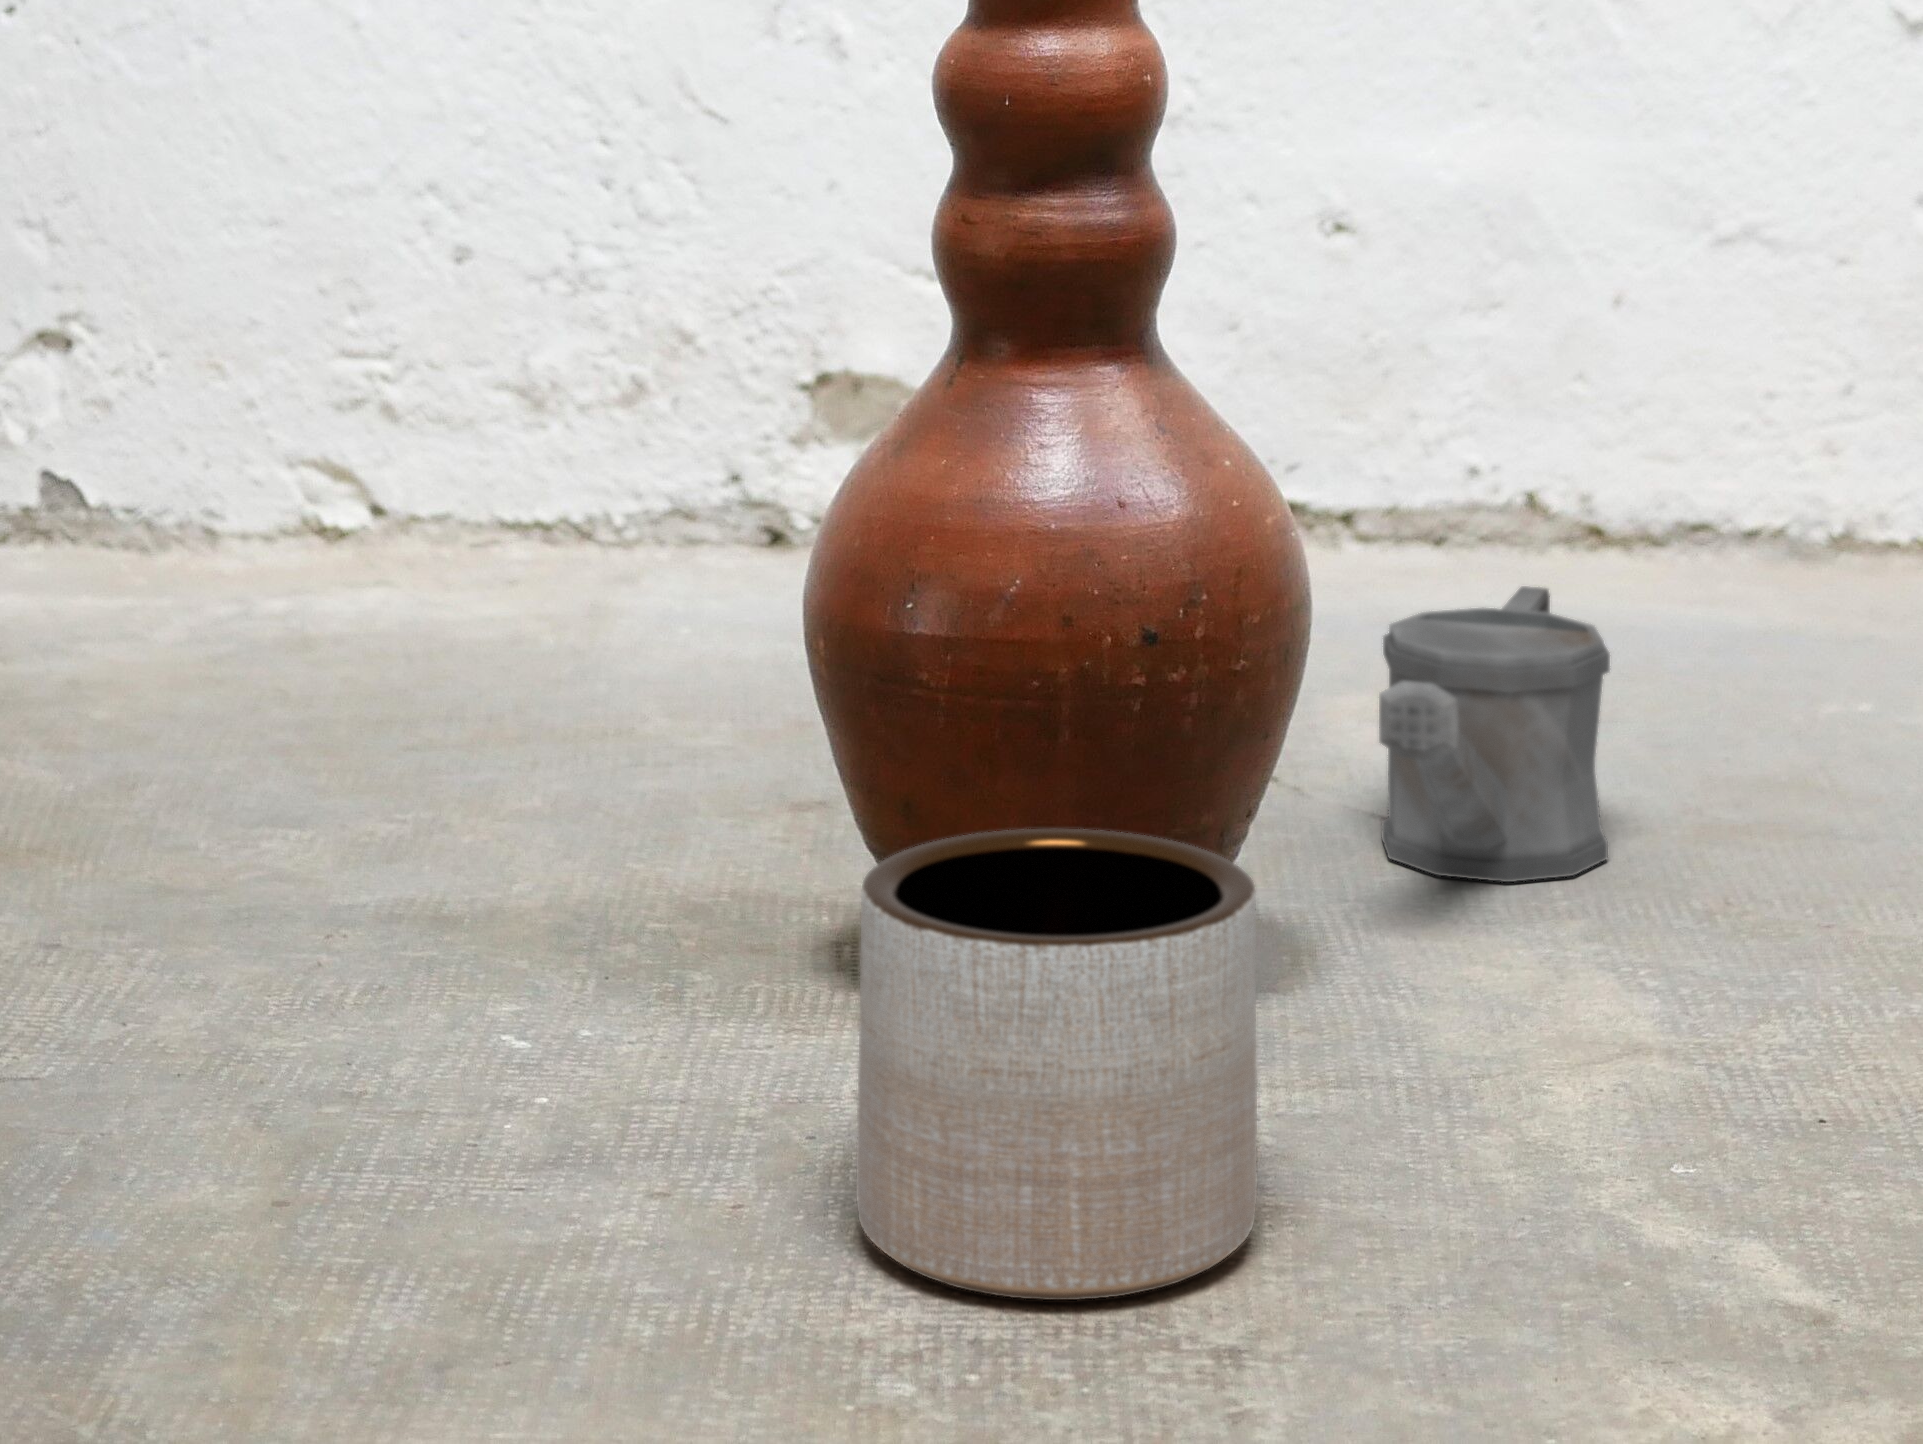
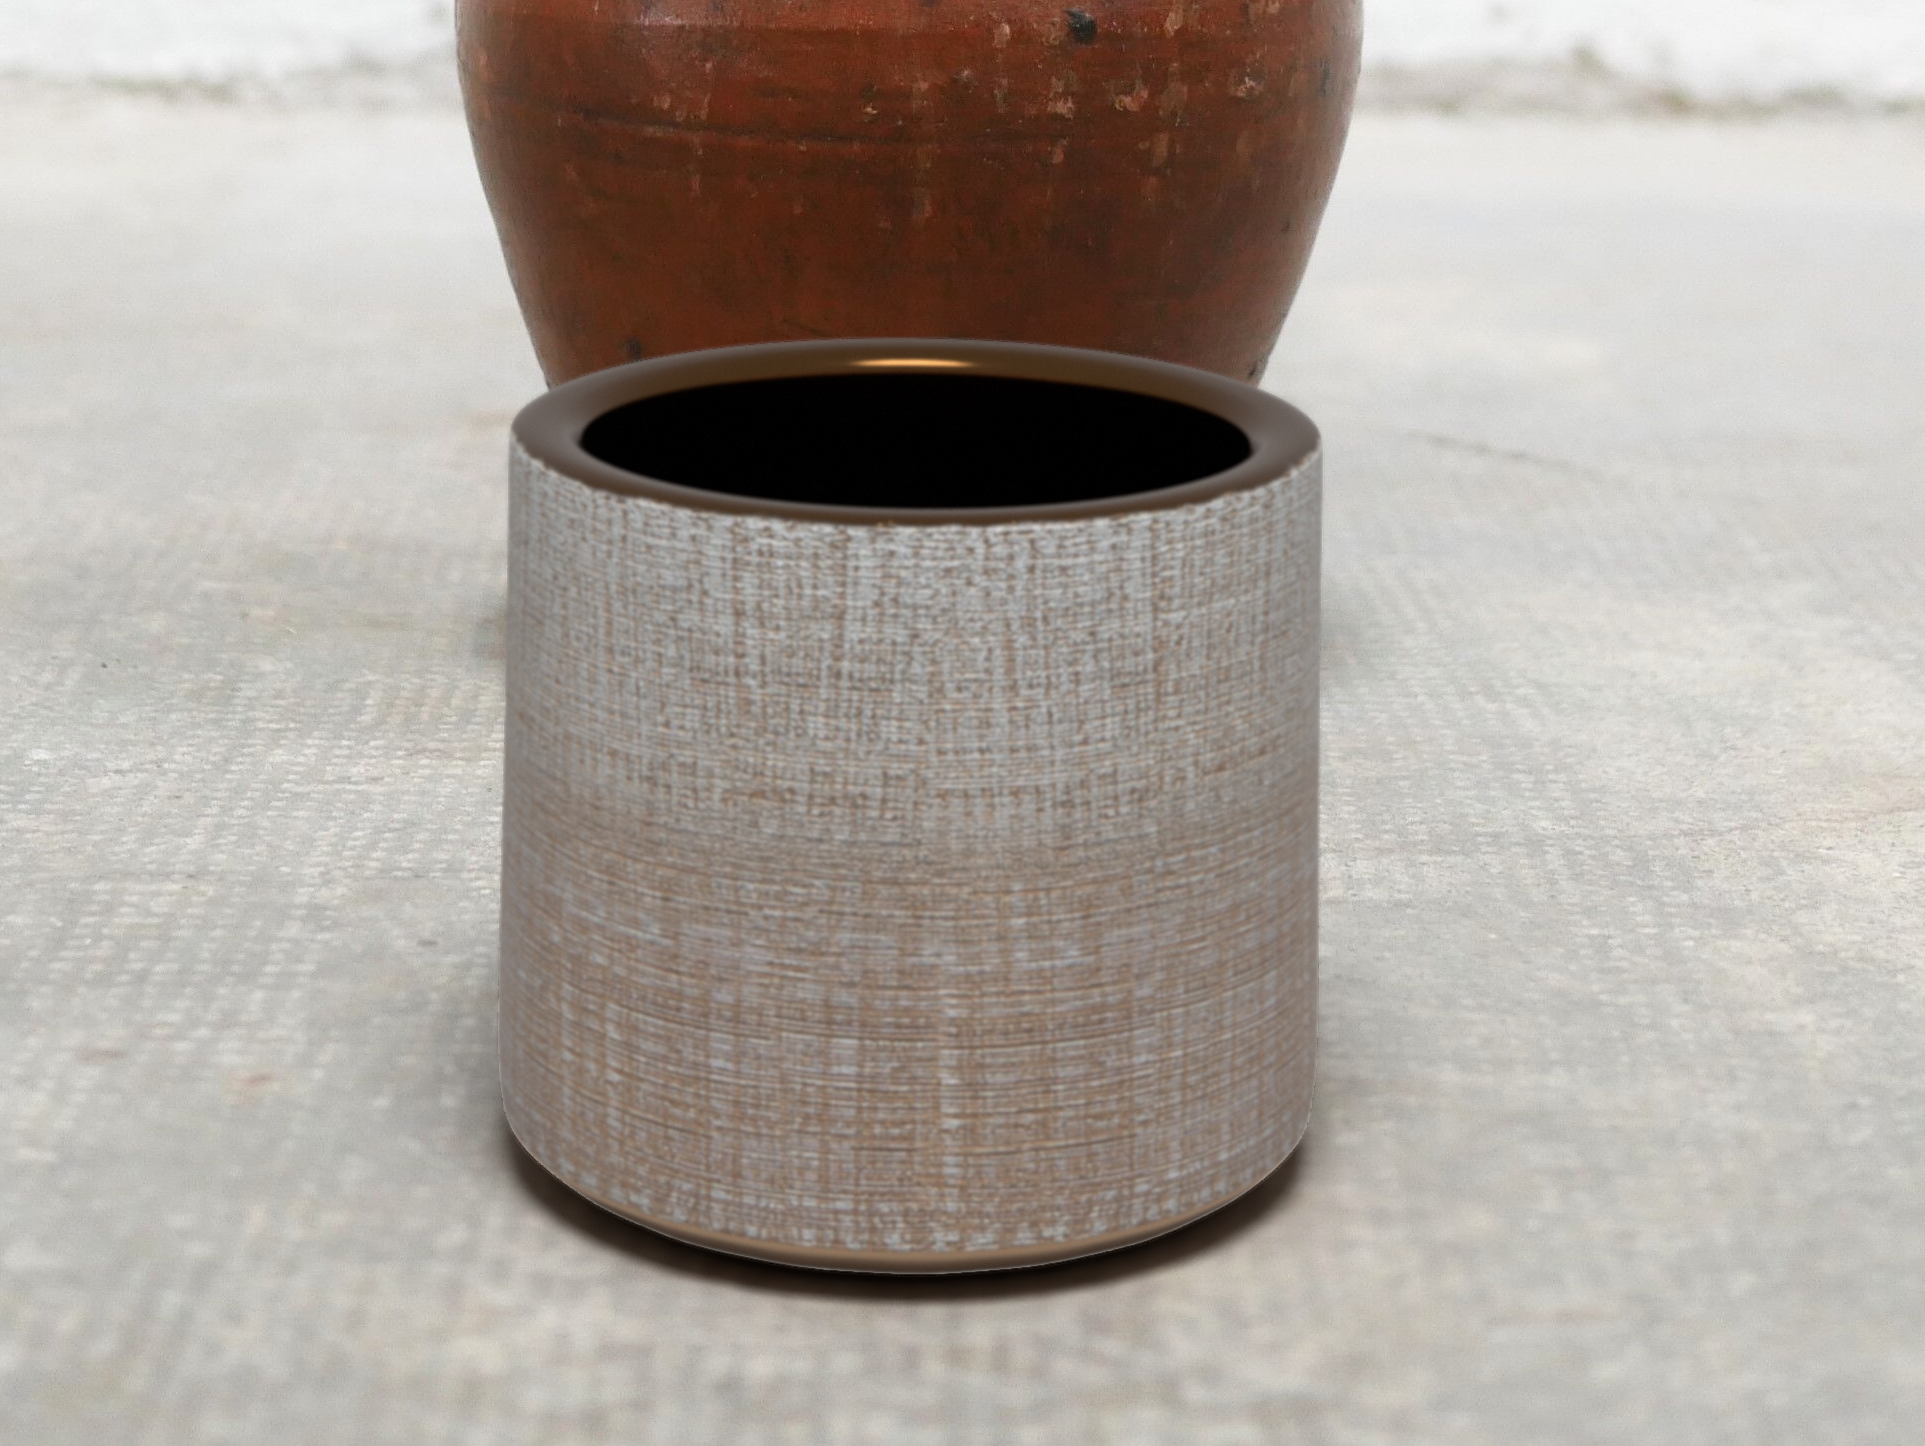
watering can: present [1379,586,1610,882] -> none [1434,77,1821,527]

